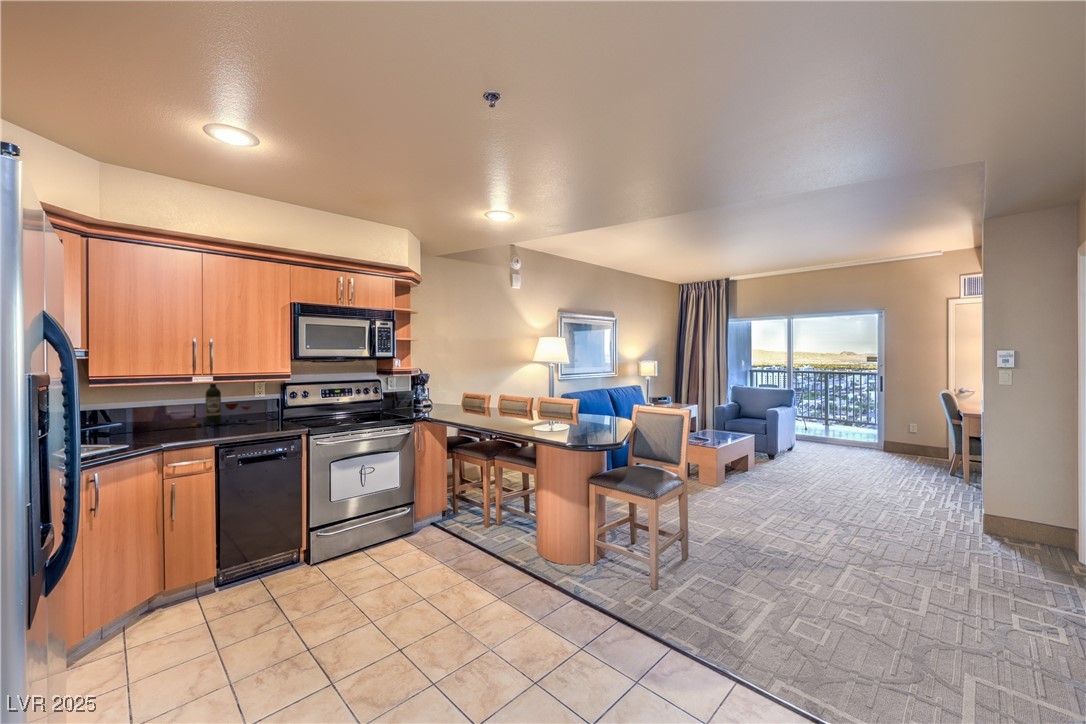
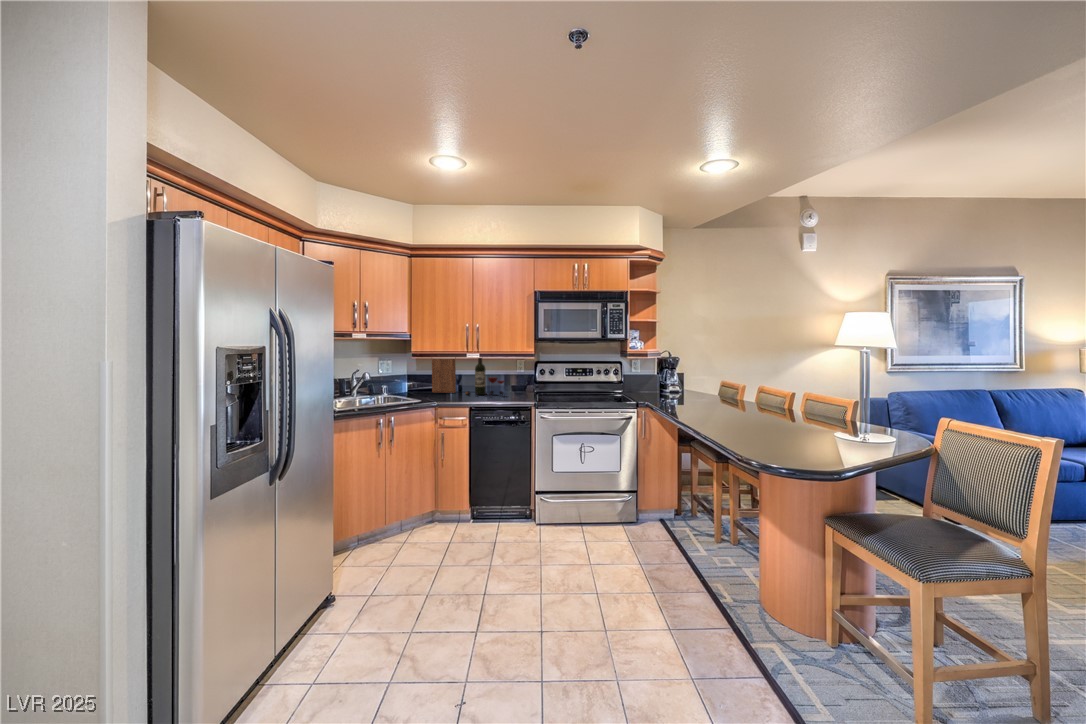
cutting board: none [130,373,172,429] -> present [432,359,456,393]

